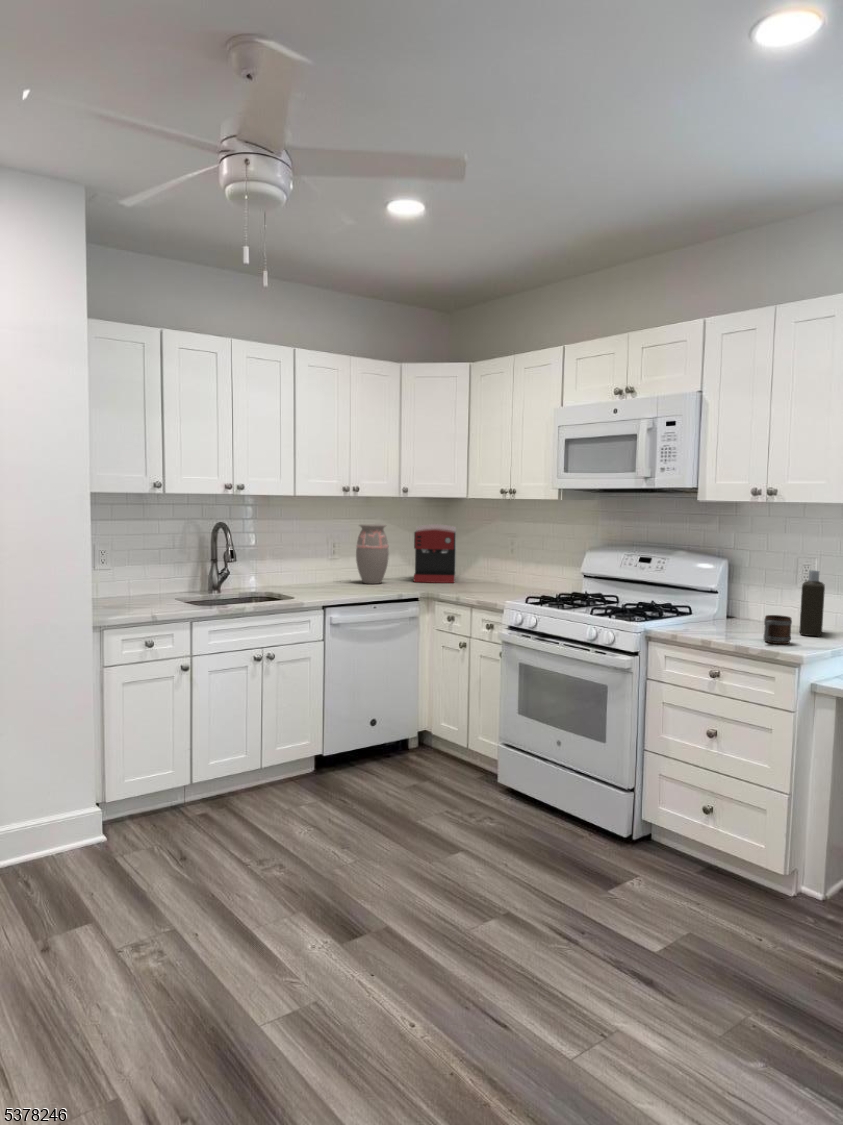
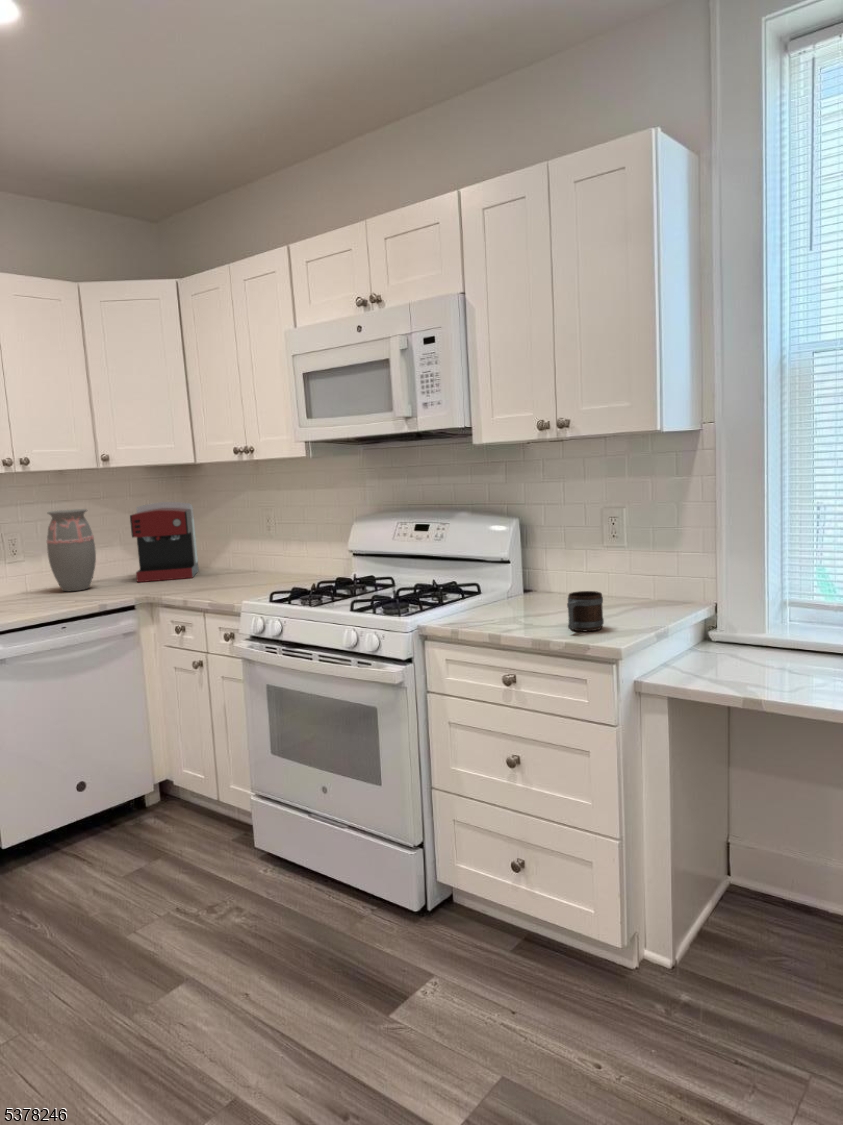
bottle: present [799,570,825,636] -> none [613,524,643,612]

